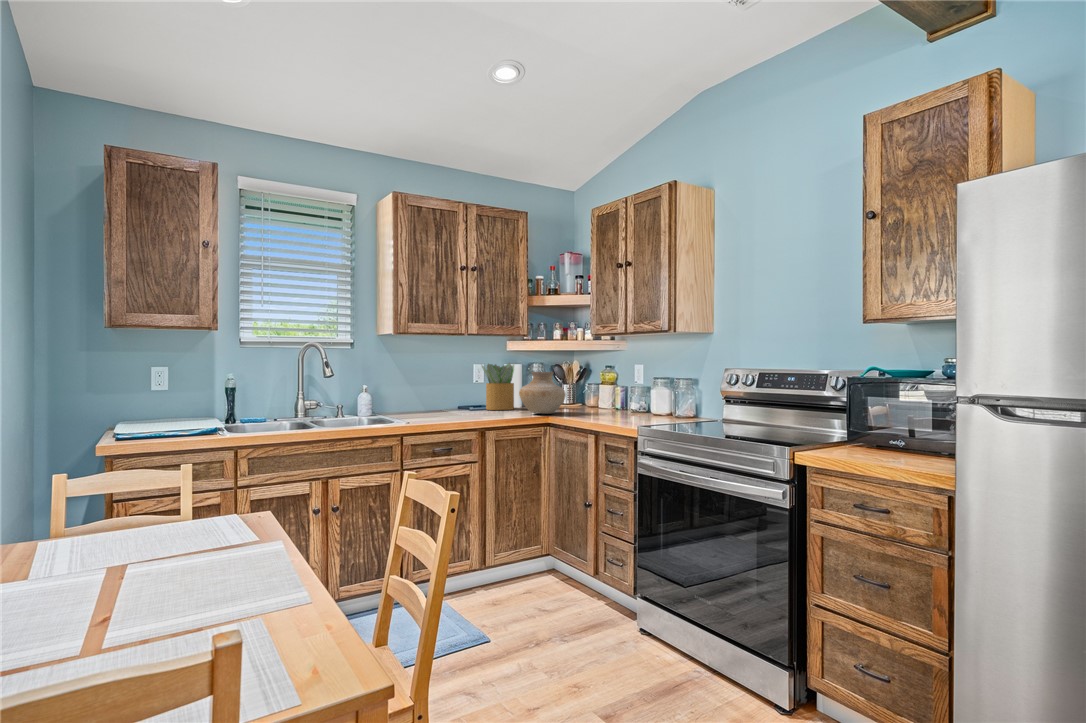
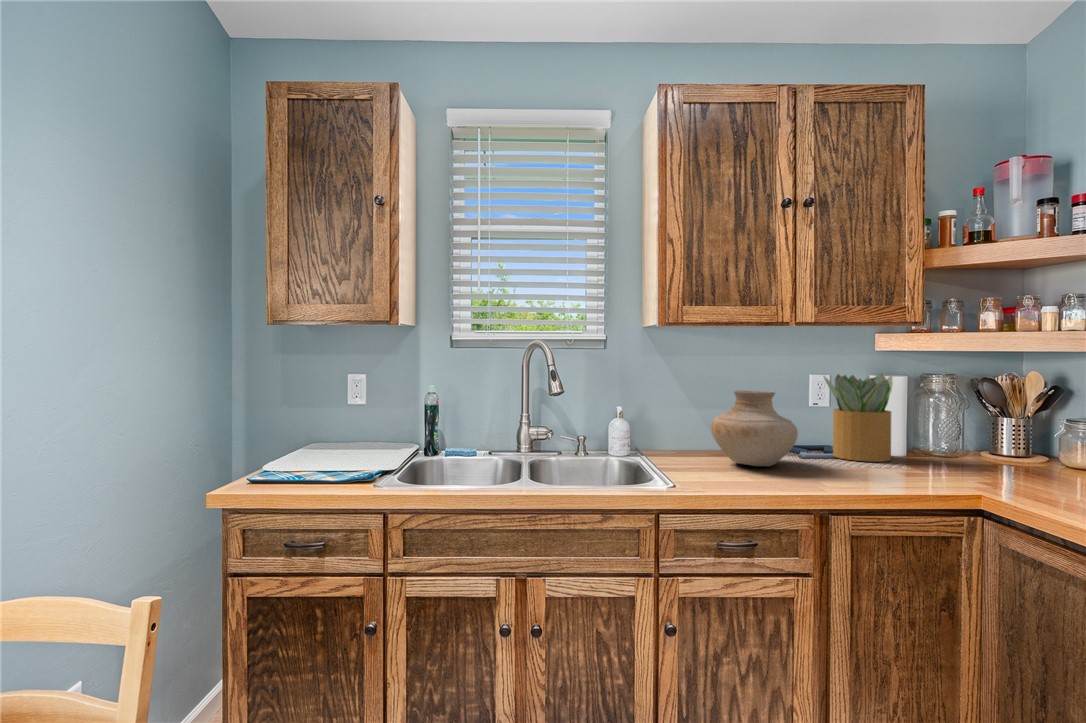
vase: present [519,372,566,414] -> present [711,390,798,466]

